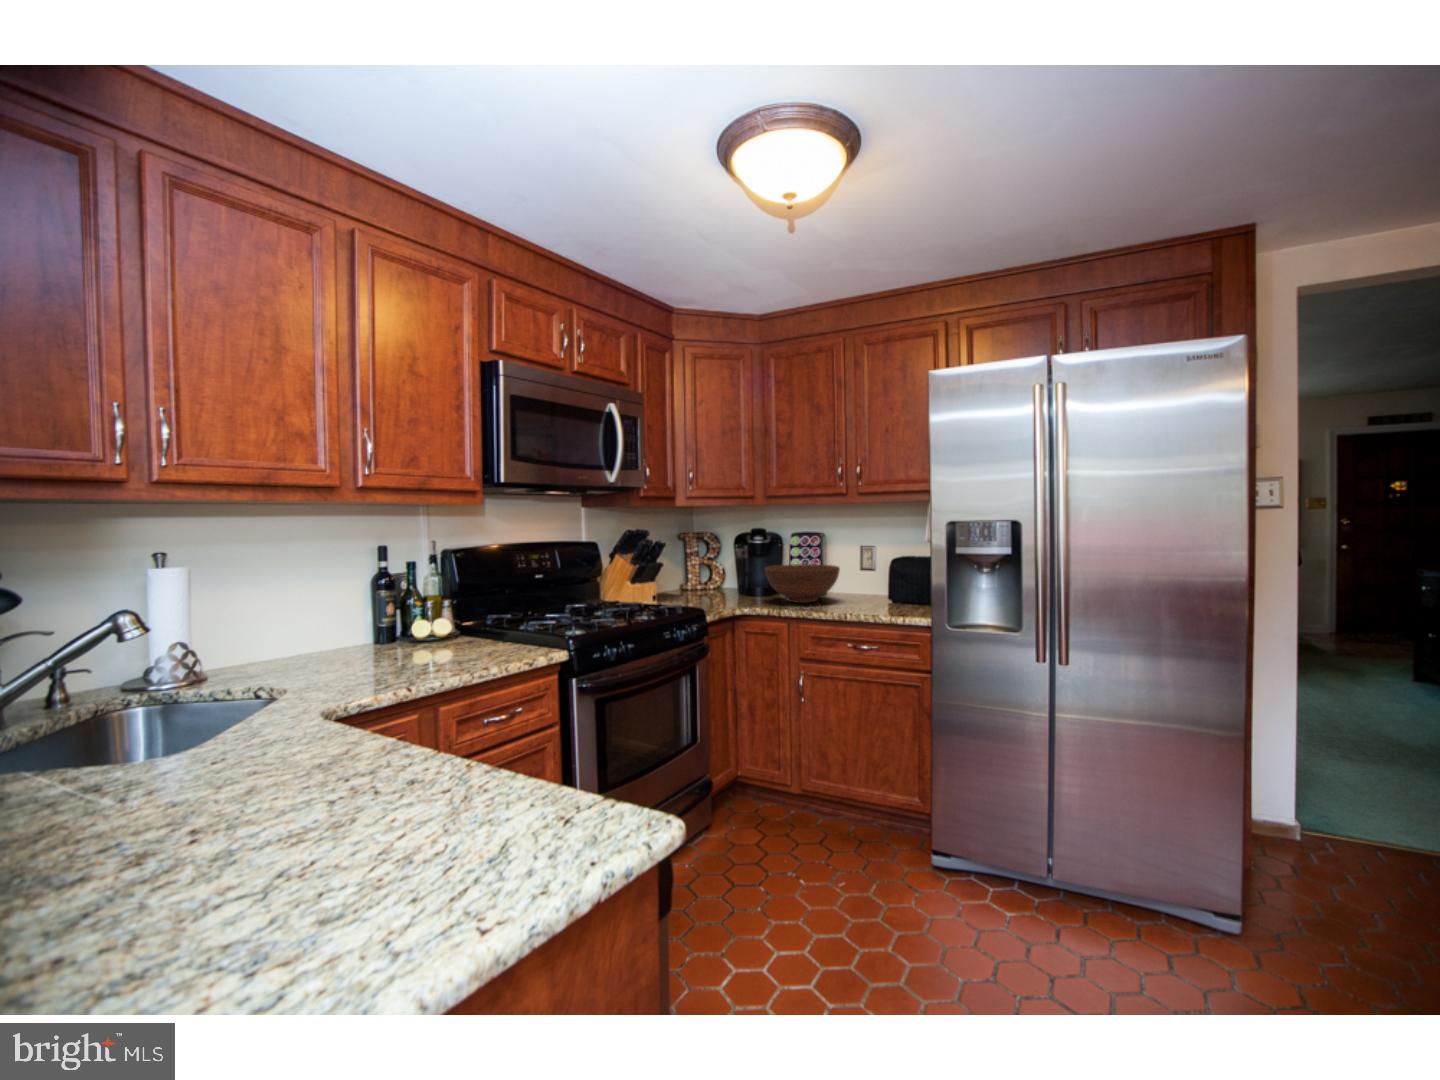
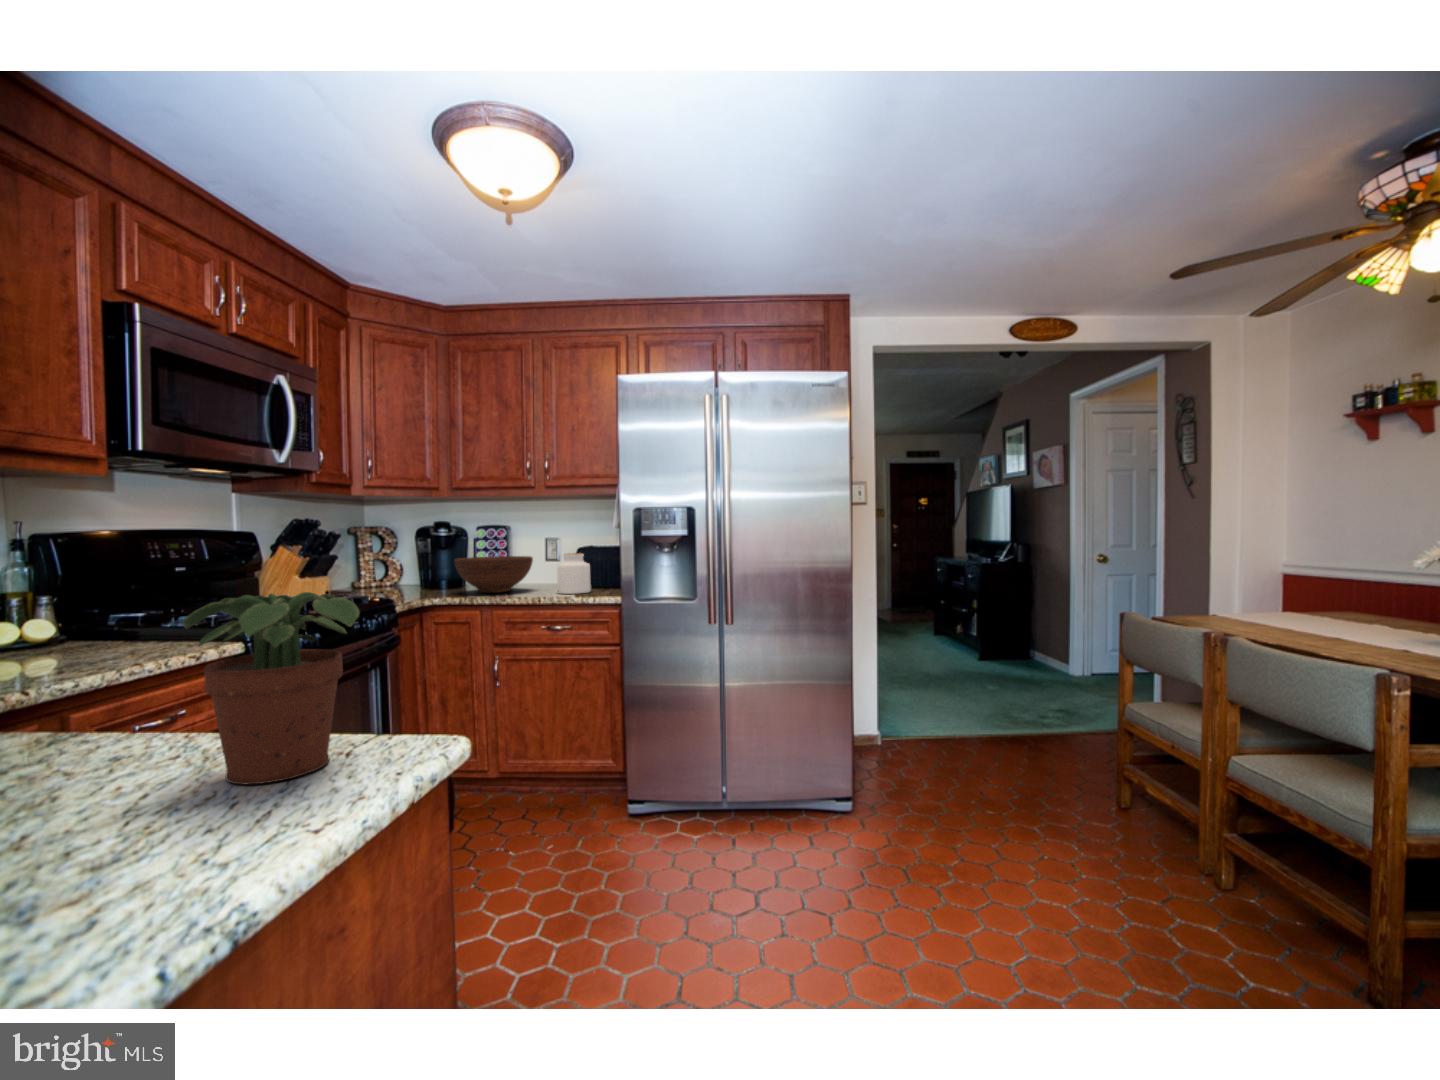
jar: none [863,566,899,610] -> present [557,553,591,594]
potted plant: none [385,675,543,882] -> present [183,592,360,784]

